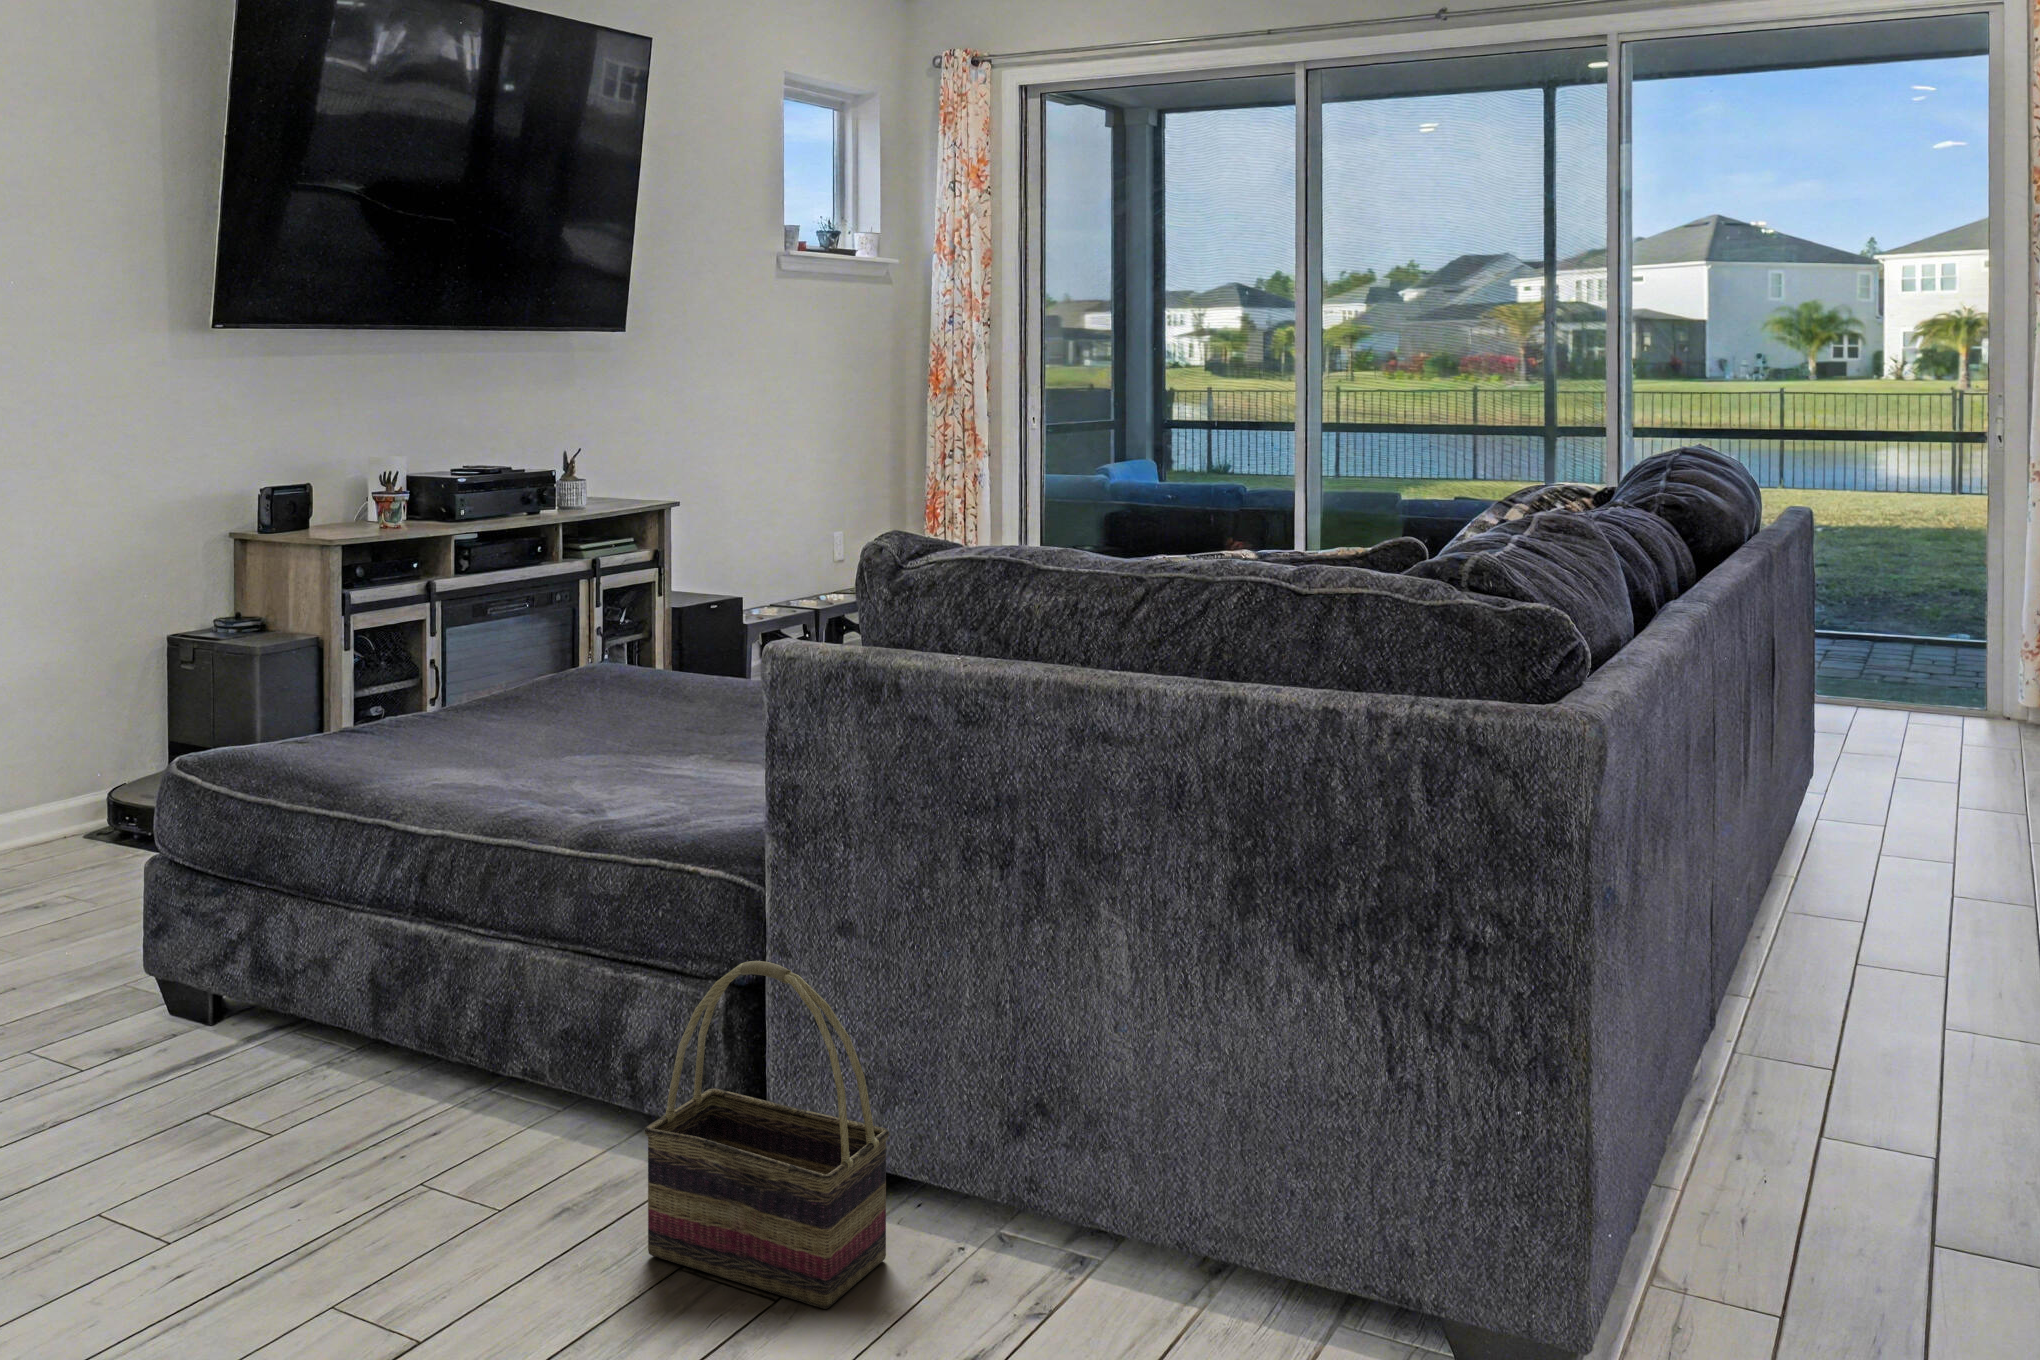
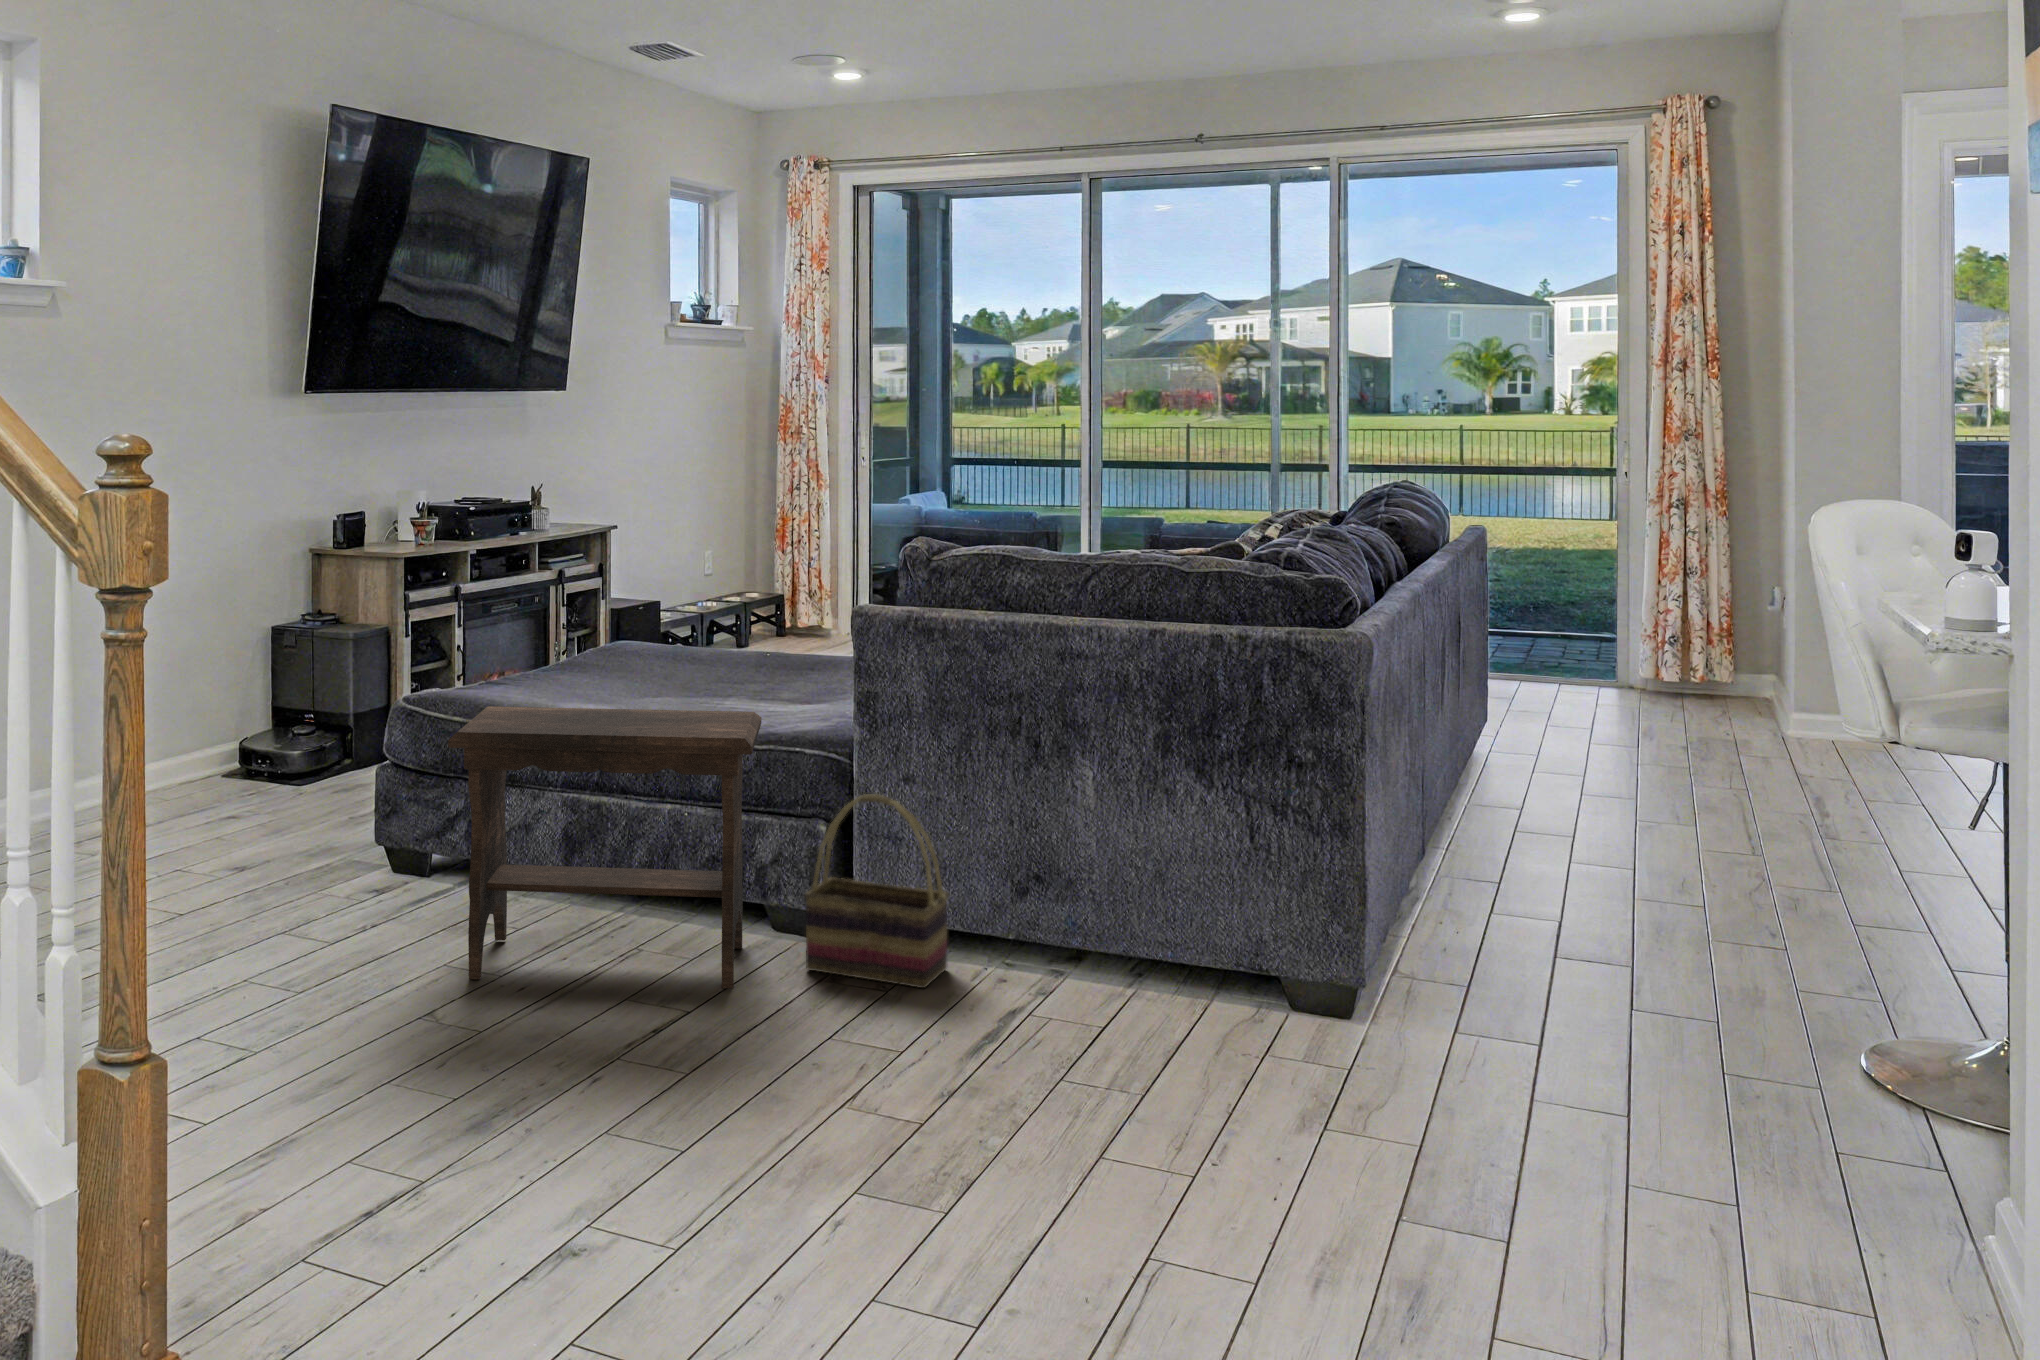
footstool: none [38,795,611,1299] -> present [448,706,761,988]

